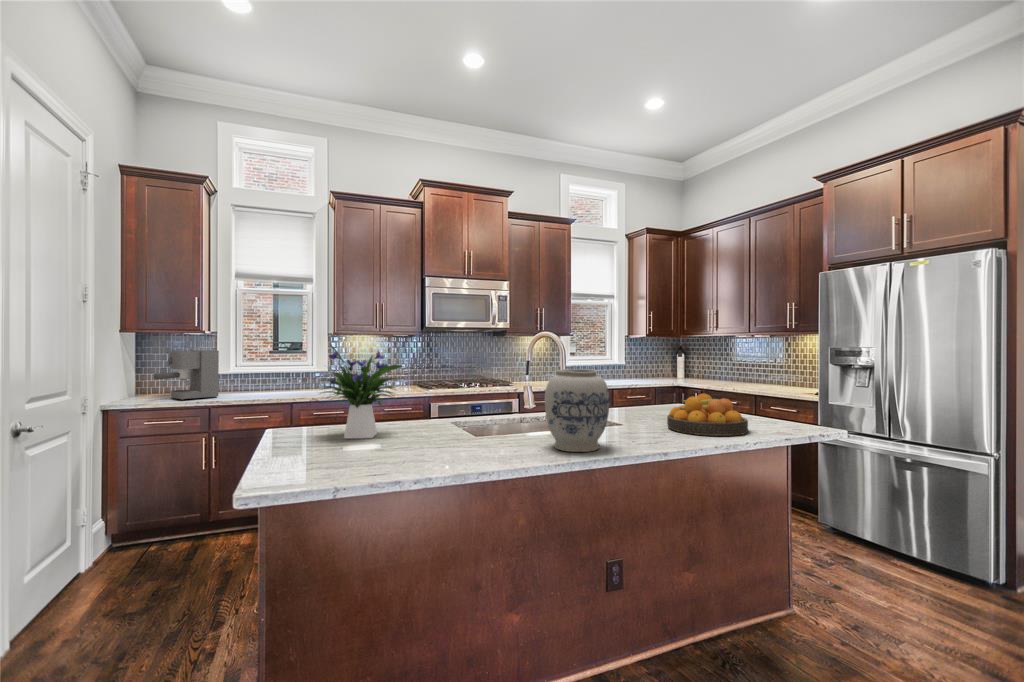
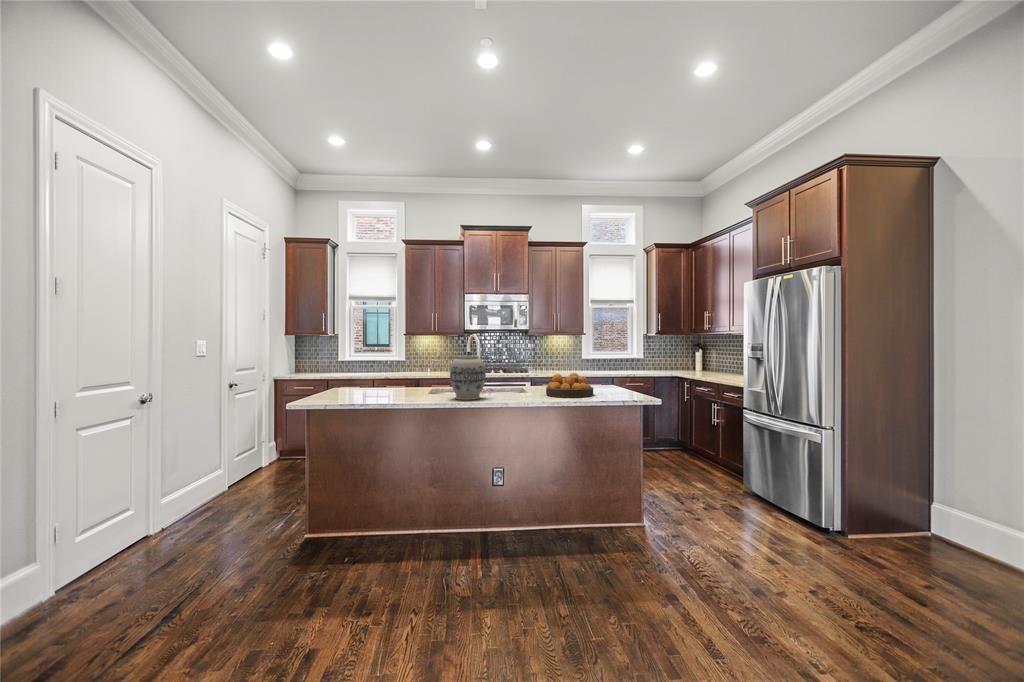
flower arrangement: present [322,345,404,439] -> none [348,342,398,393]
coffee maker: present [154,350,219,400] -> none [301,346,336,376]

